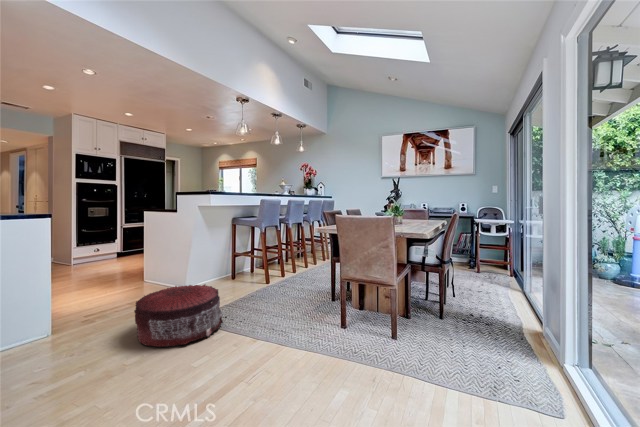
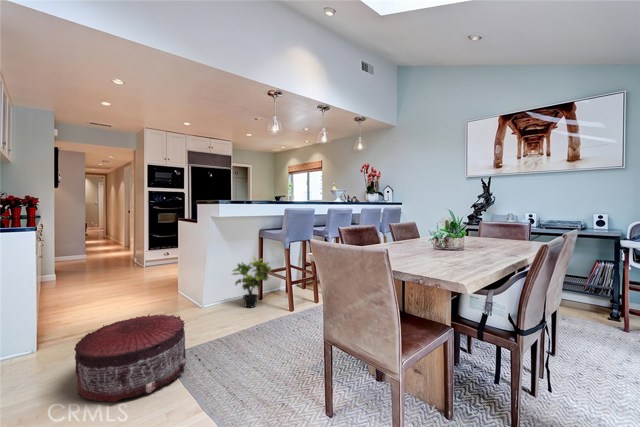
potted plant: none [211,241,248,284] -> present [233,257,271,307]

